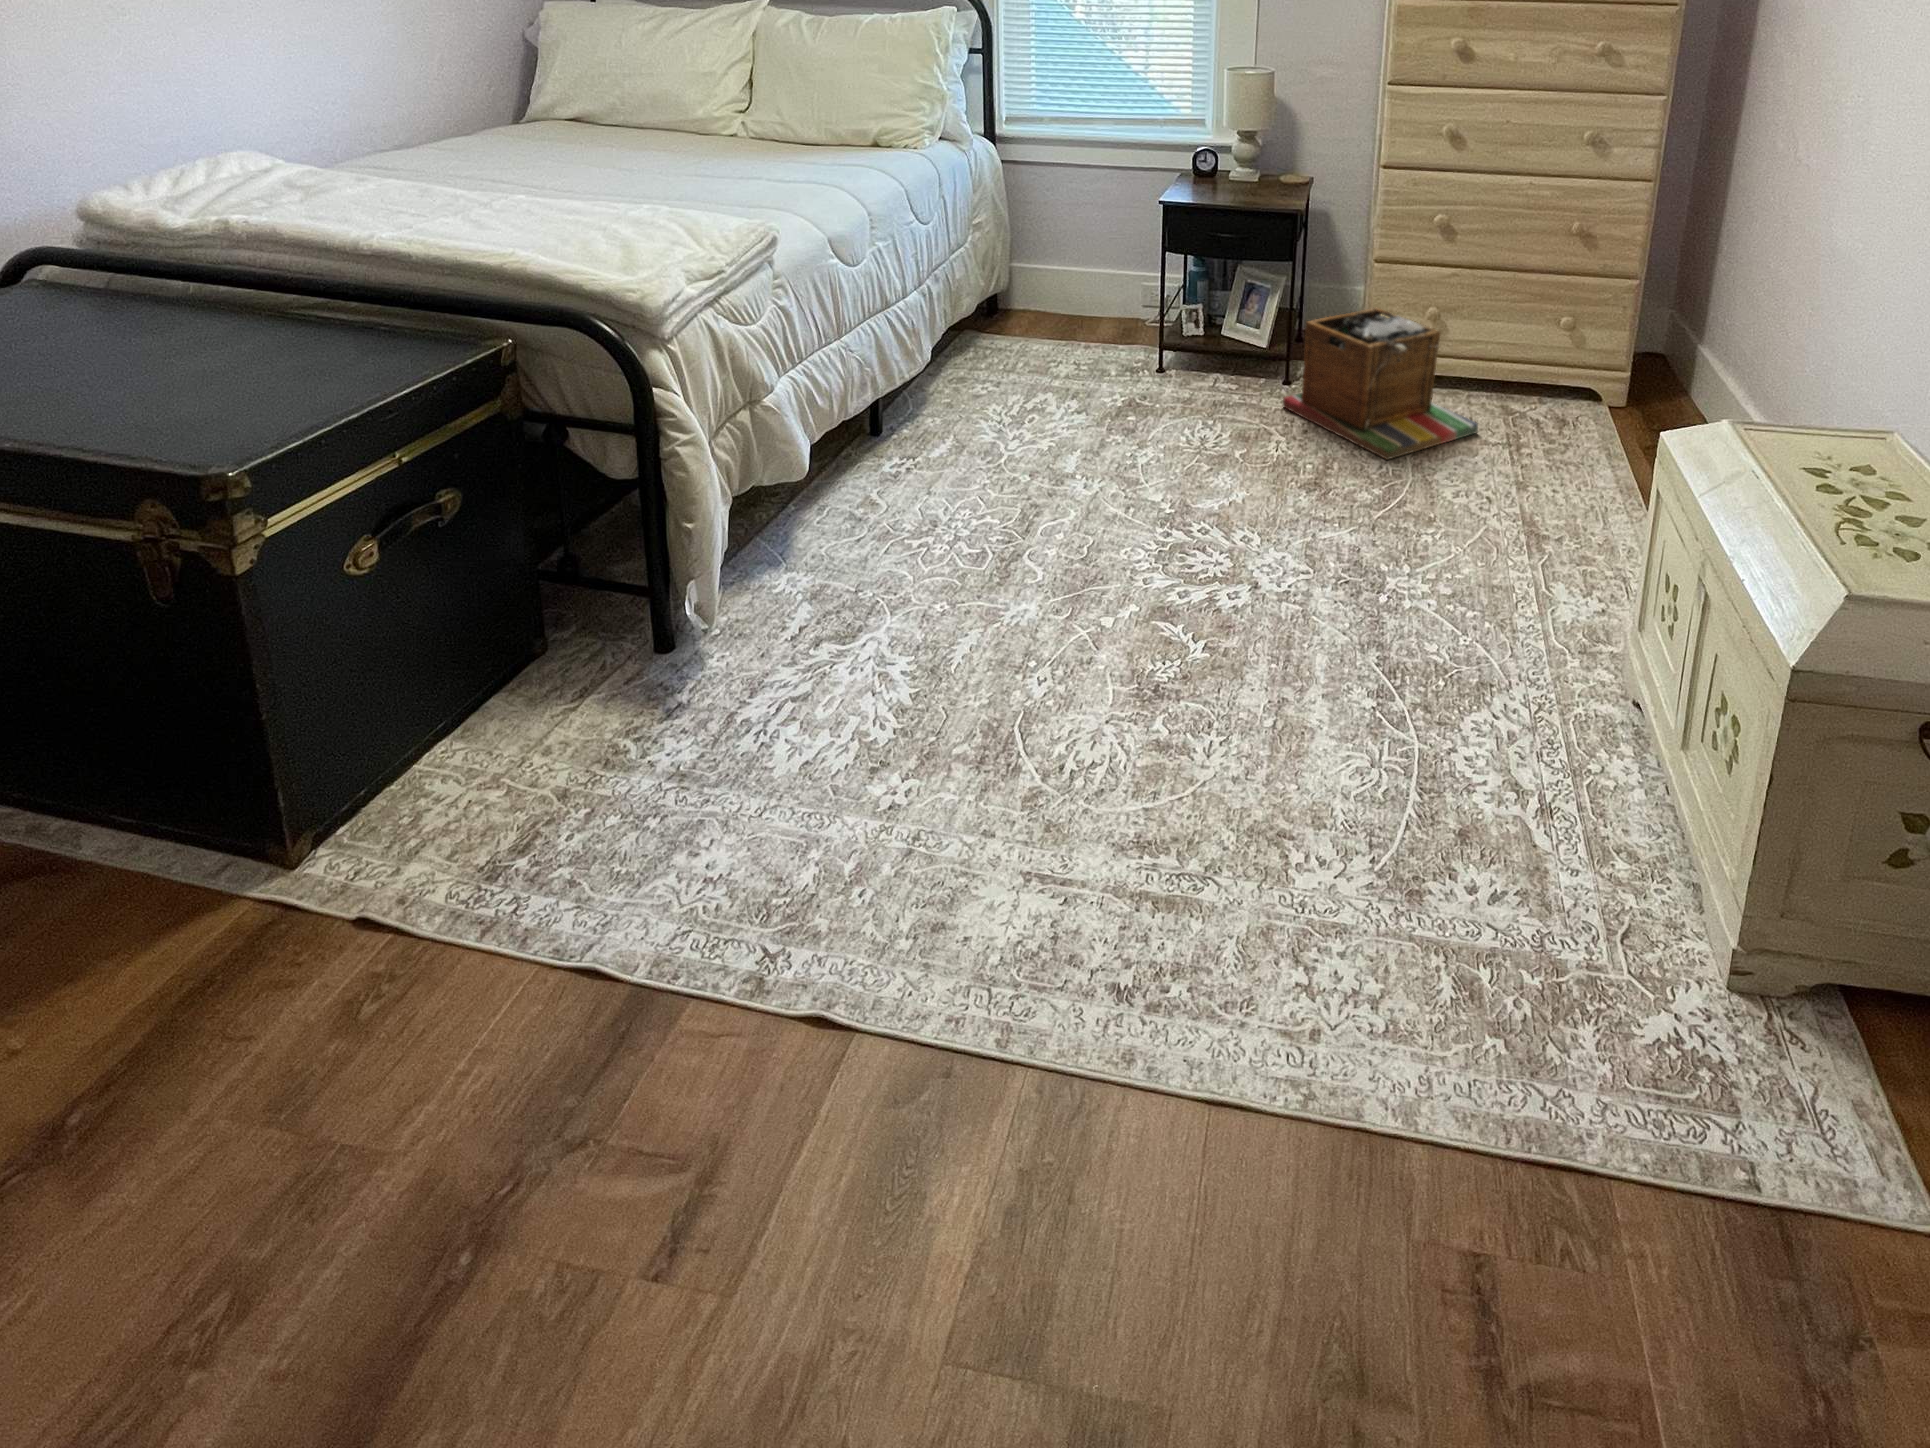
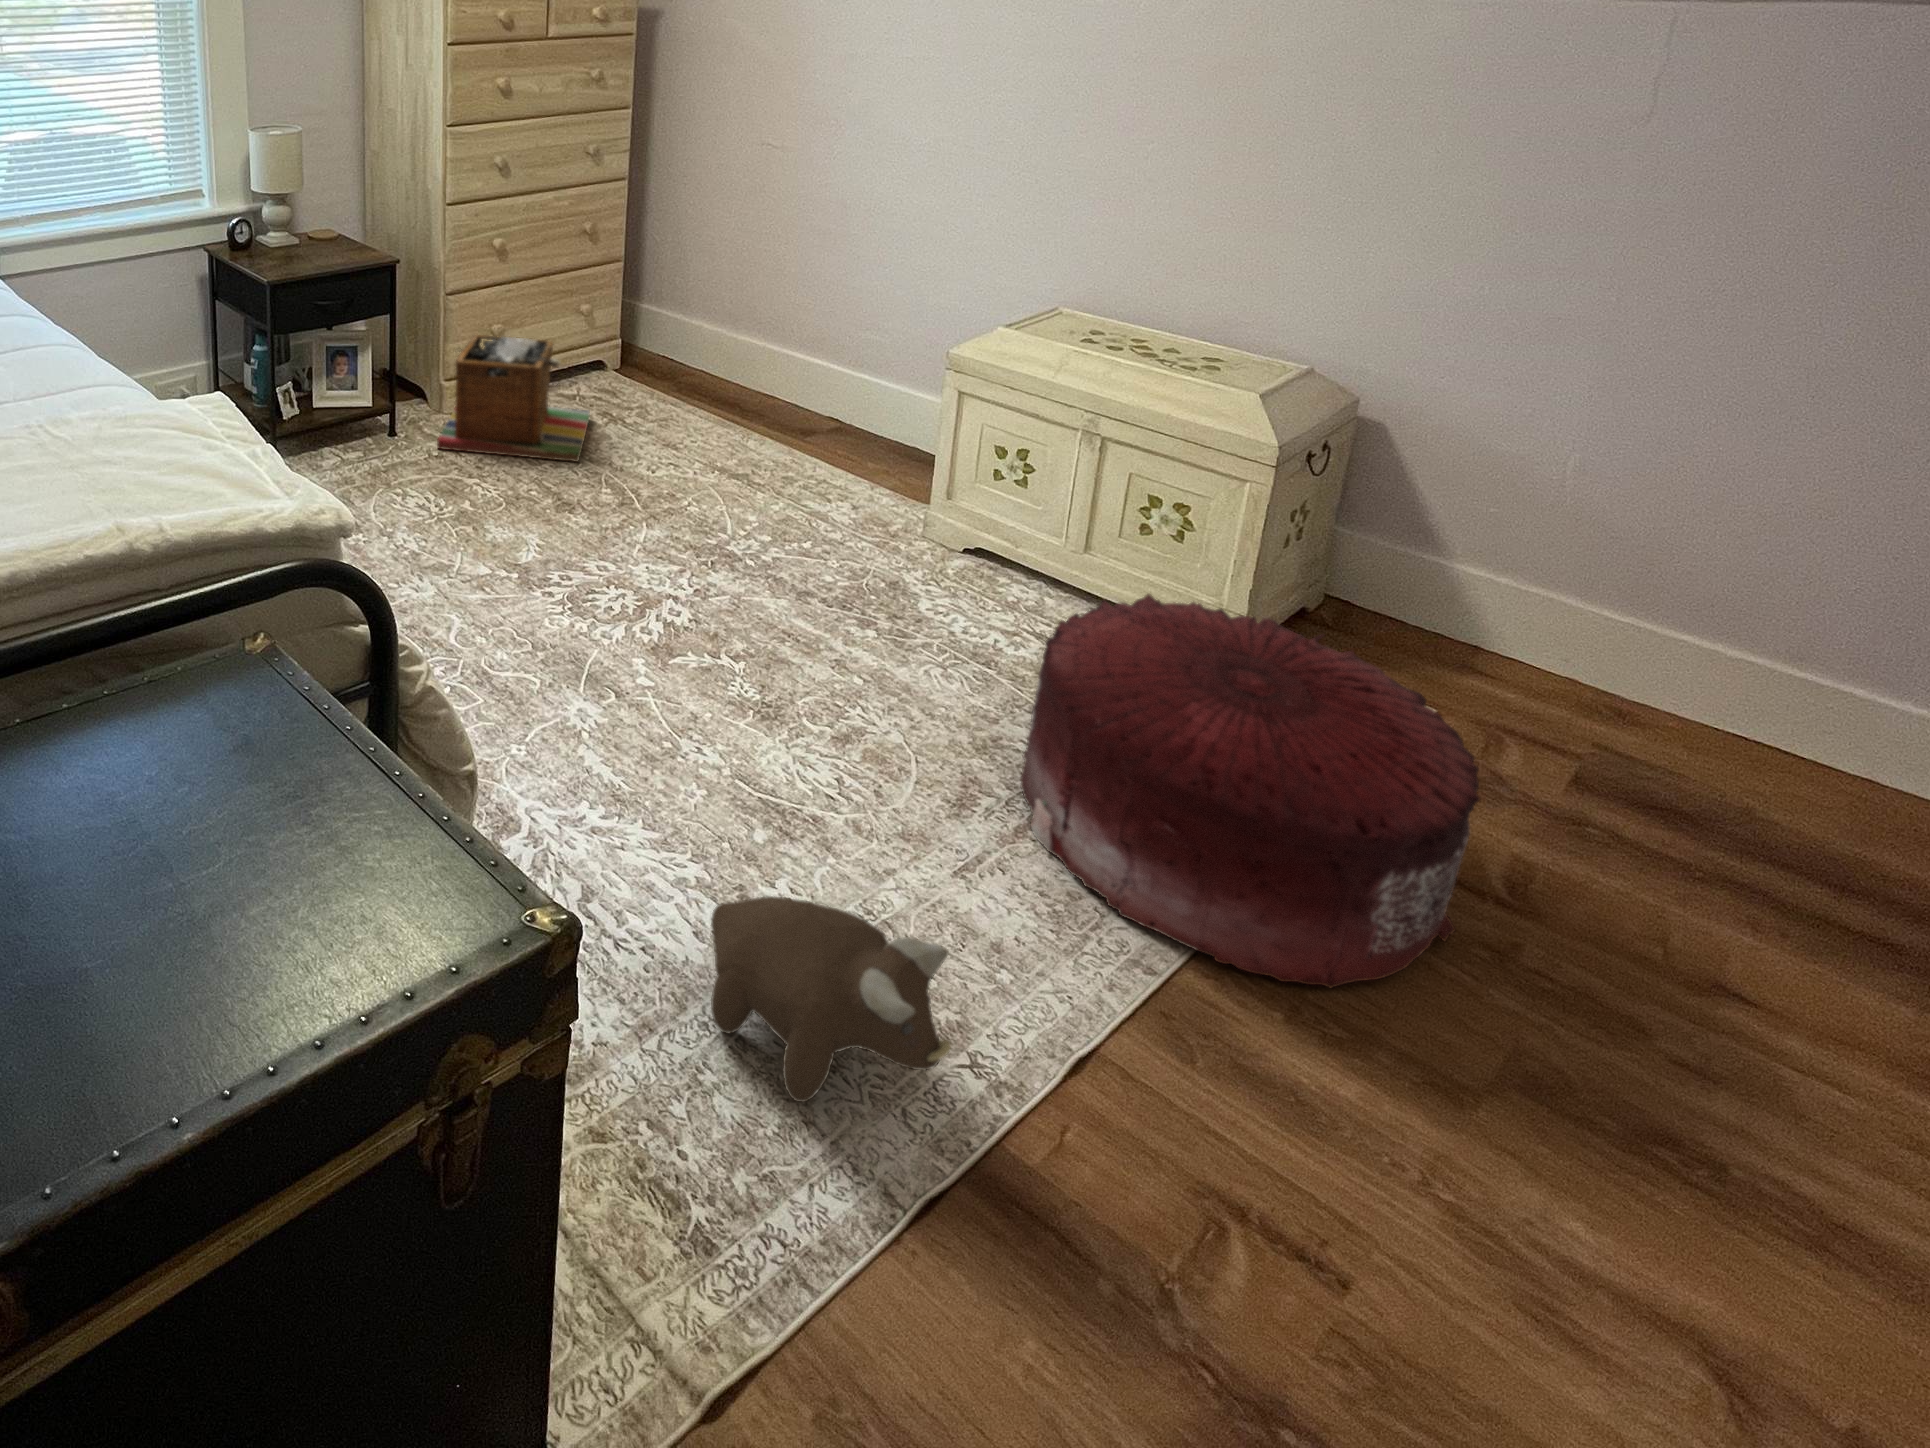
pouf: none [1061,701,1590,1296] -> present [1020,594,1480,988]
plush toy: none [631,718,791,889] -> present [711,896,951,1102]

